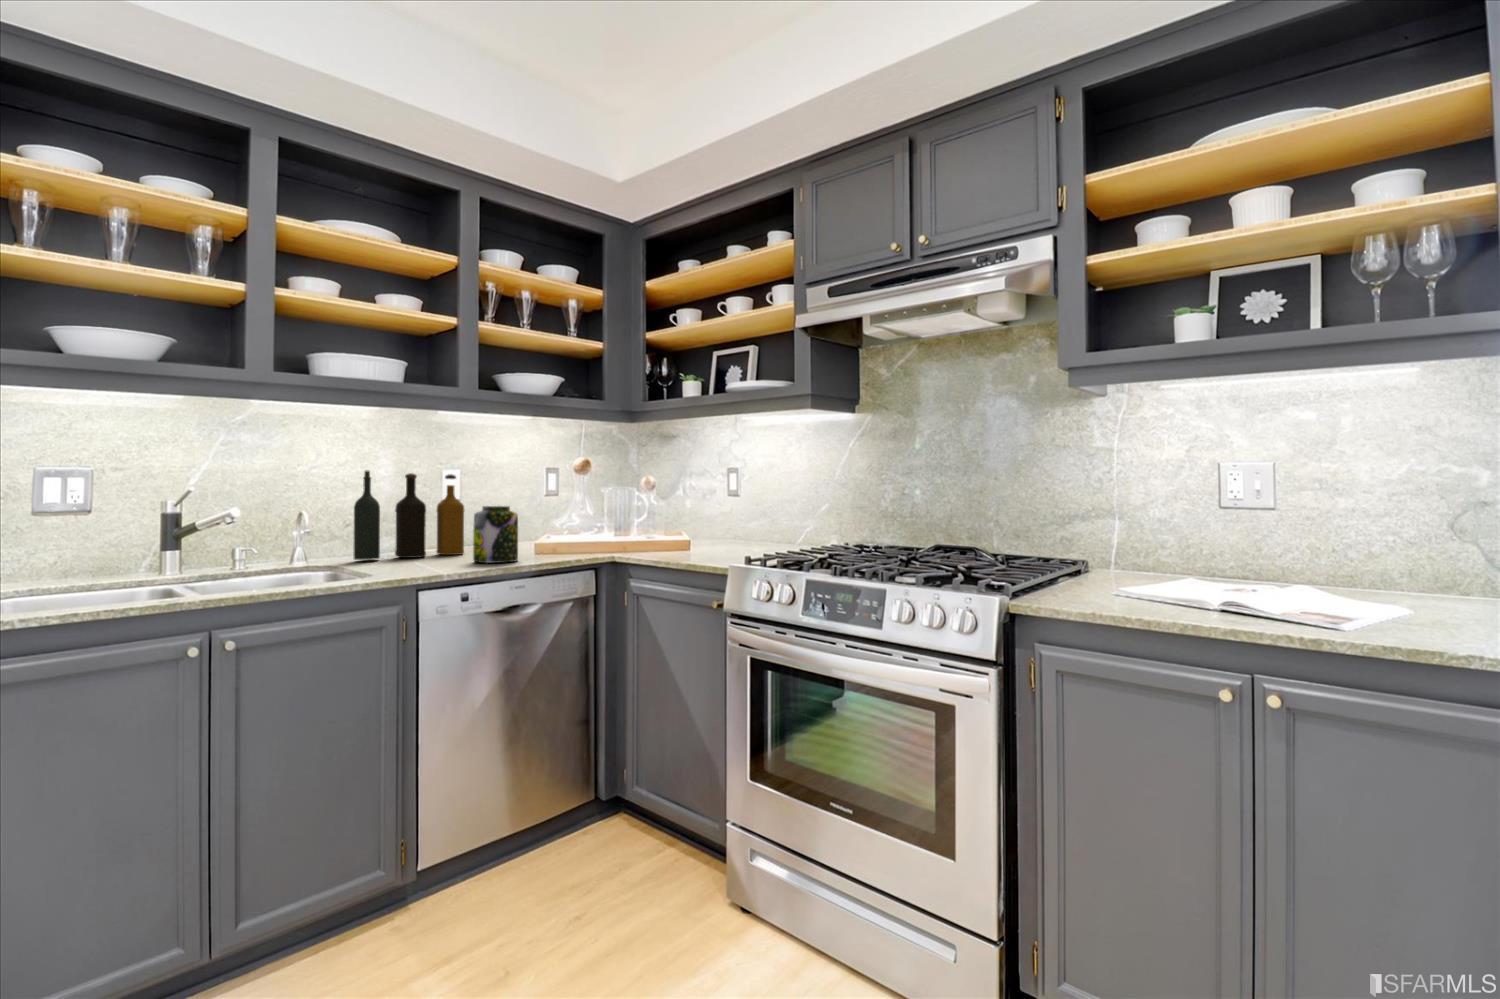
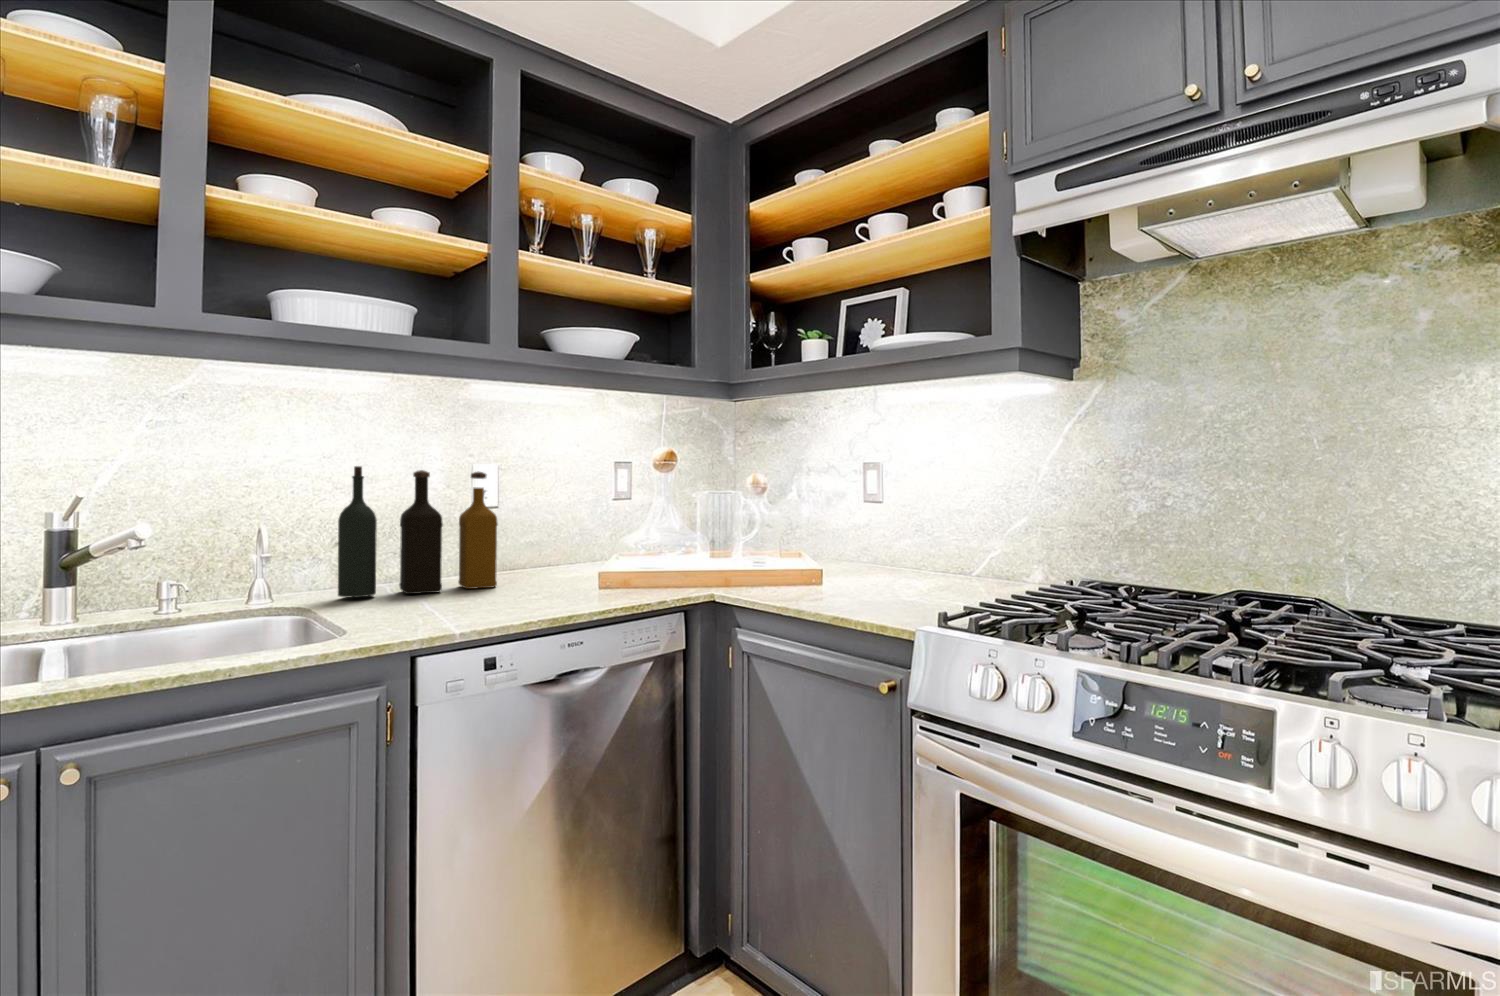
jar: present [473,506,518,563] -> none [507,521,572,608]

